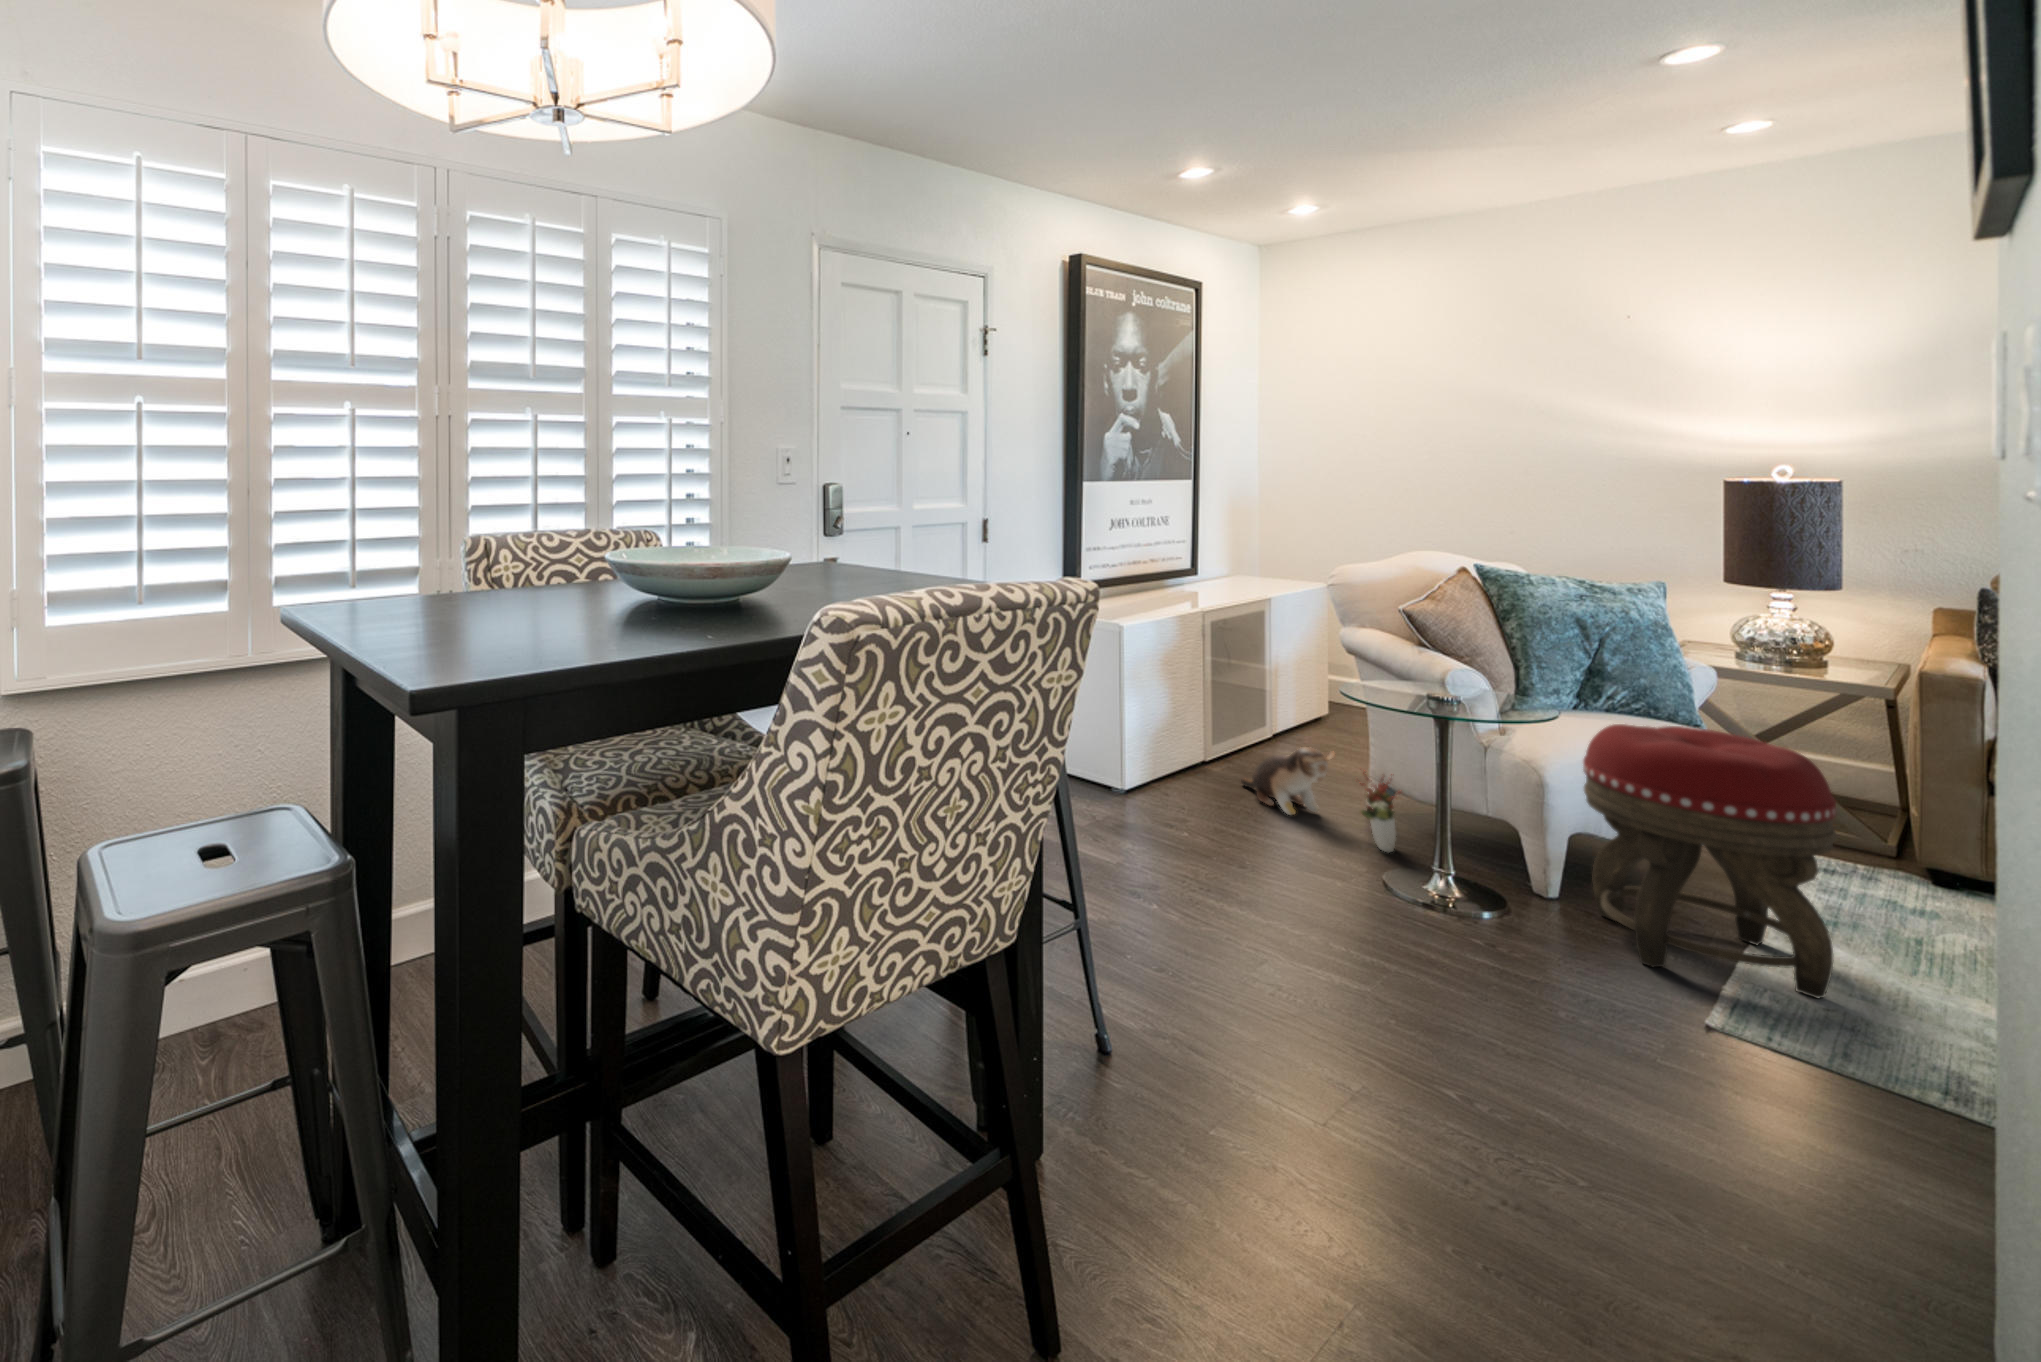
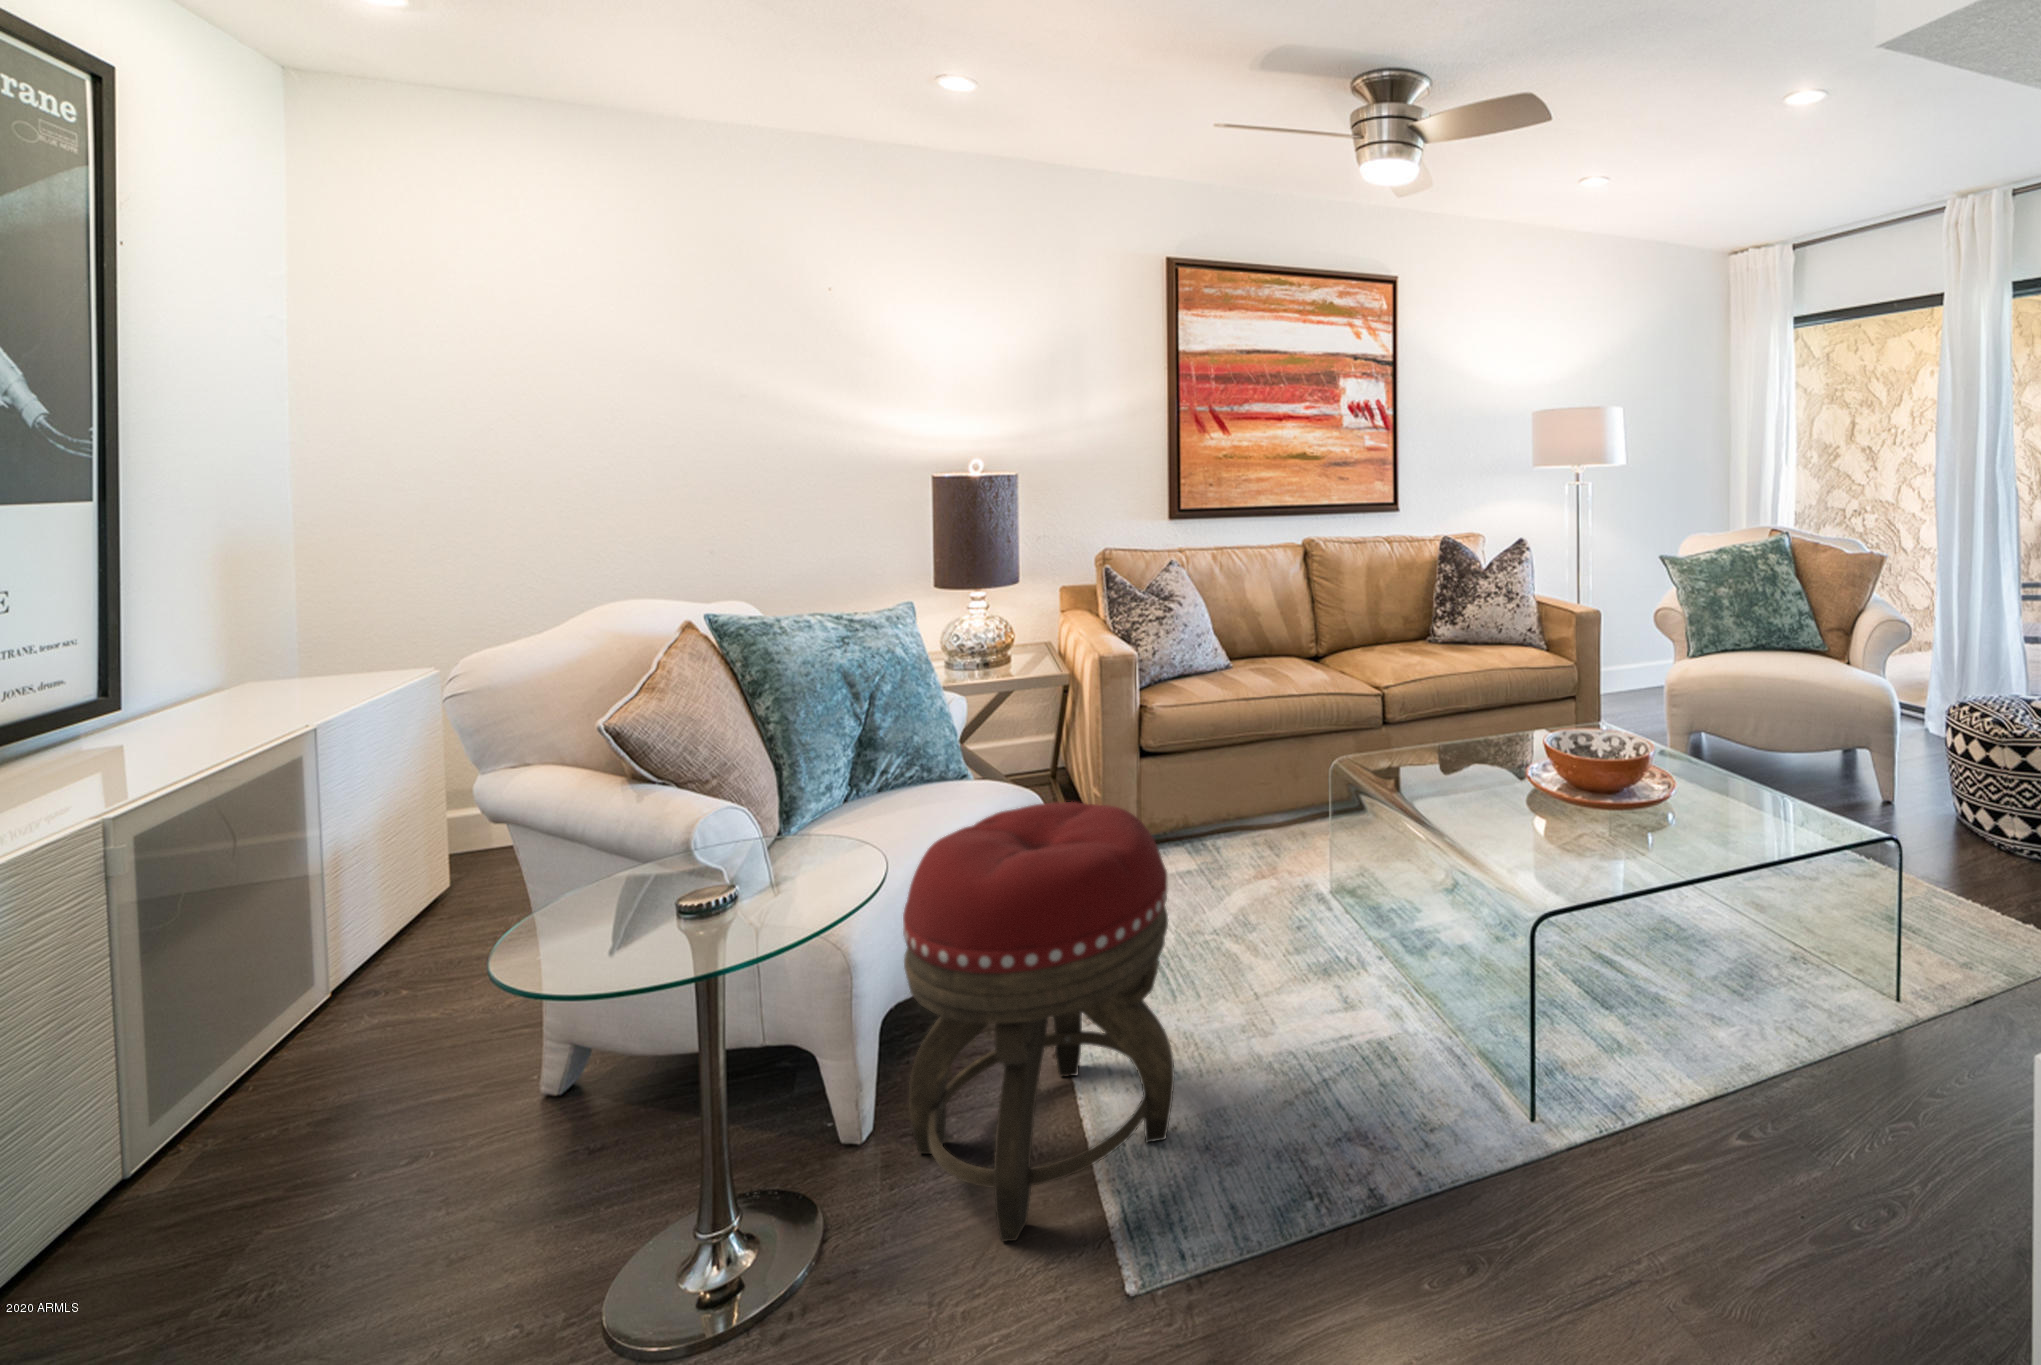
plush toy: present [1241,747,1335,815] -> none [186,1067,440,1272]
decorative plant: present [1361,773,1401,852] -> none [488,1066,594,1246]

